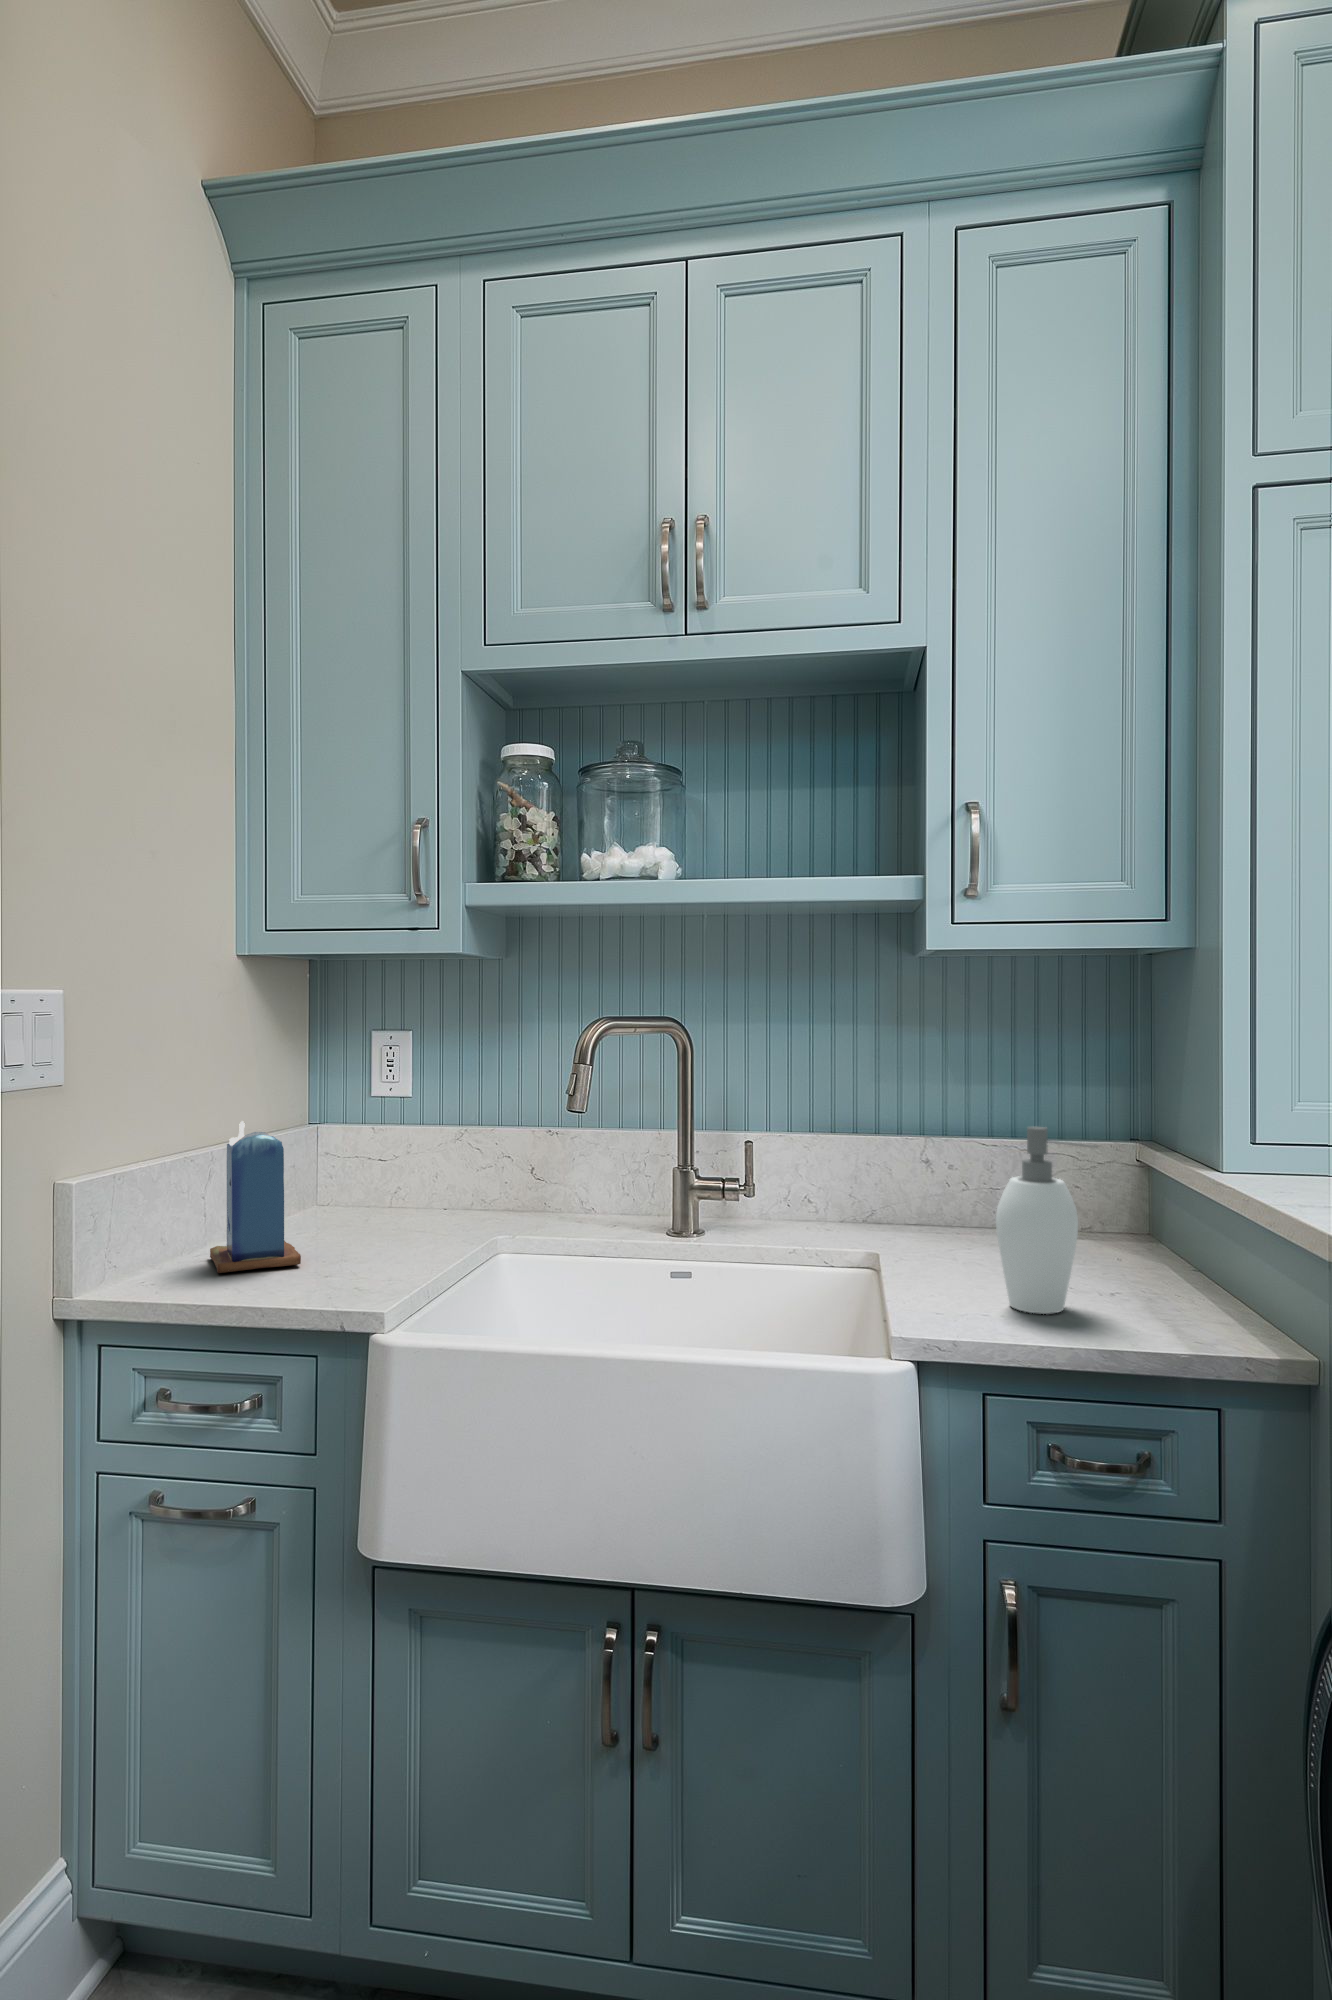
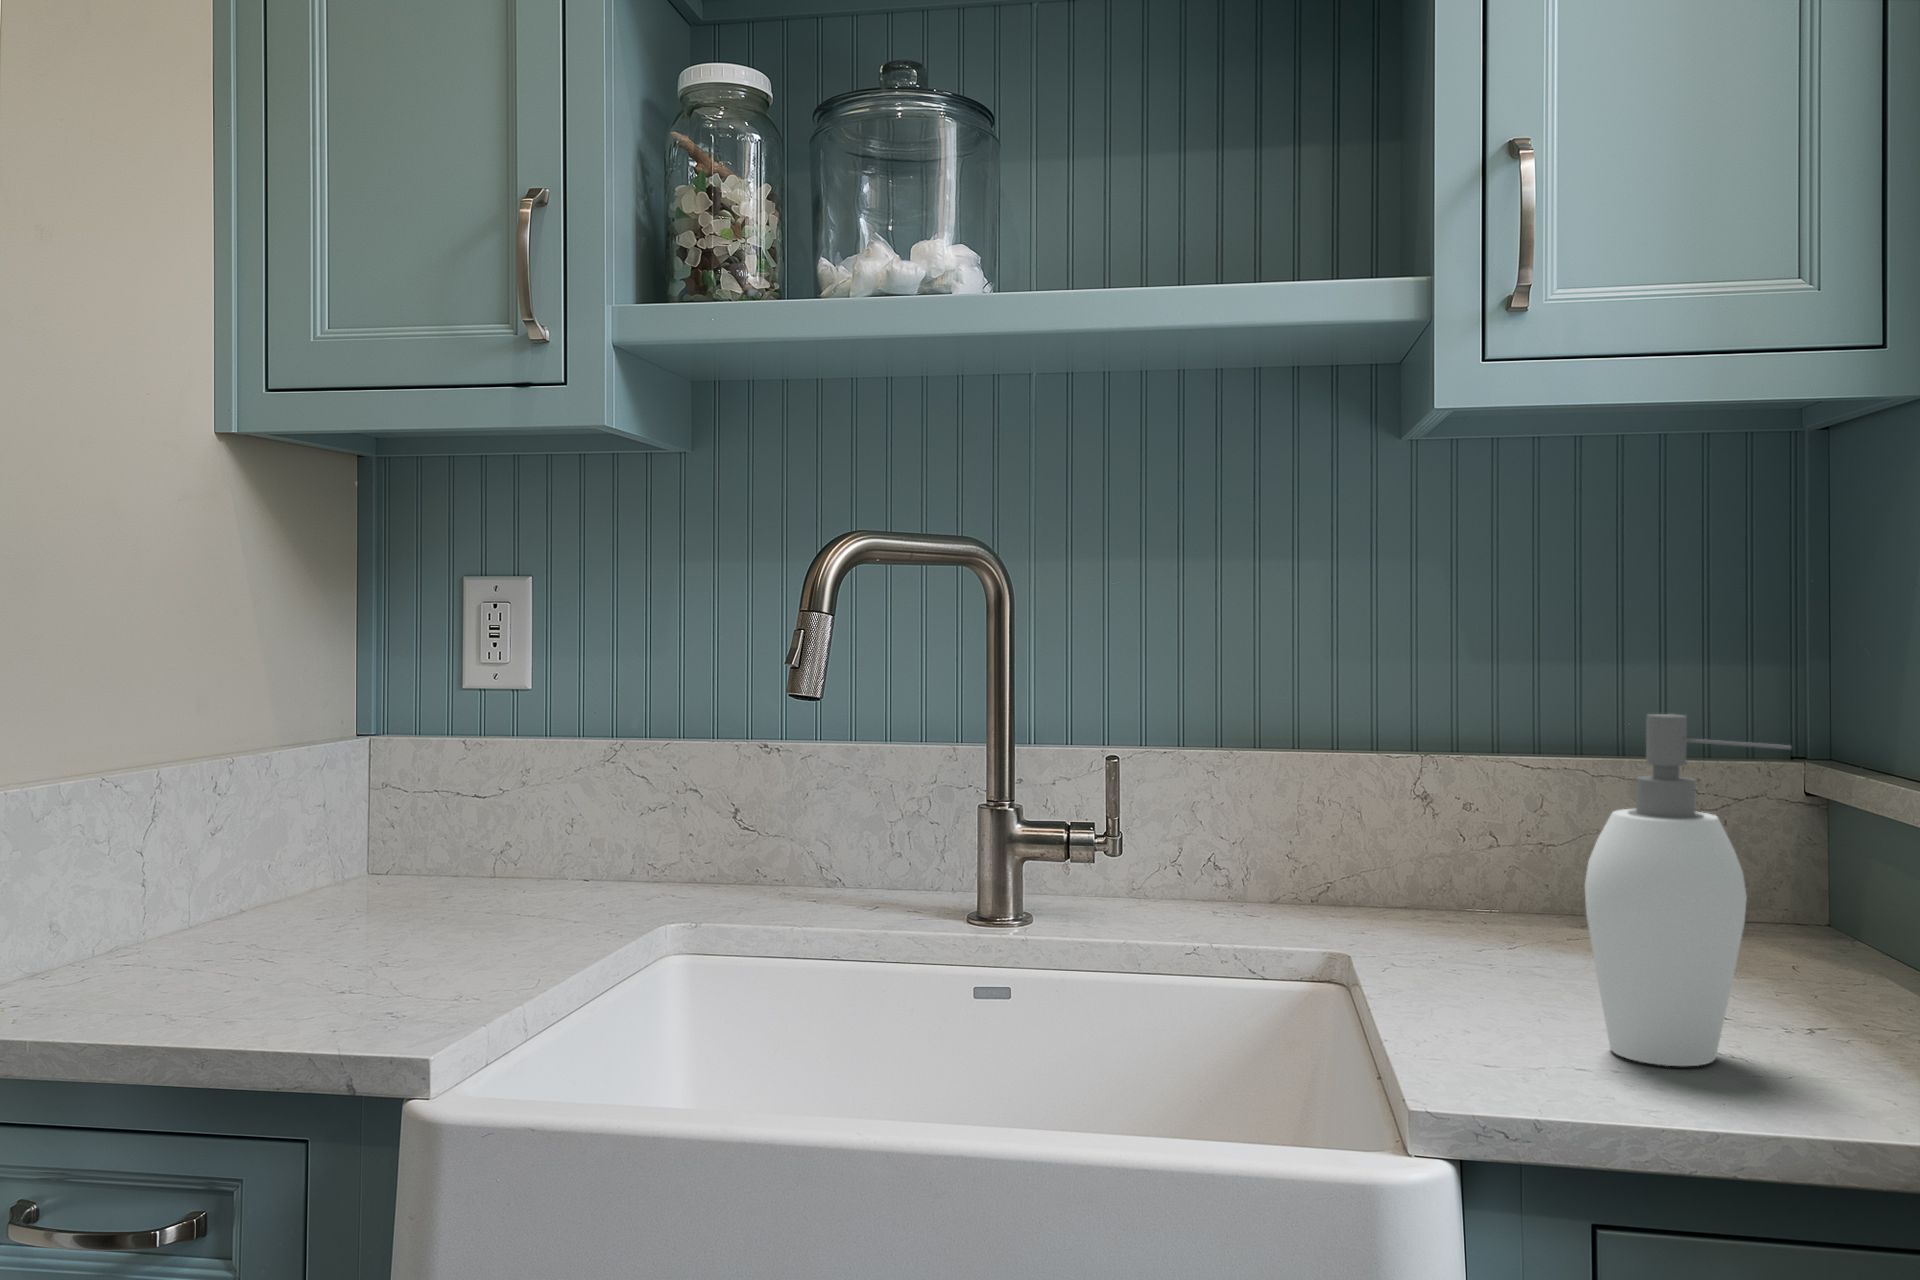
candle: present [210,1121,301,1273] -> none [145,715,303,987]

